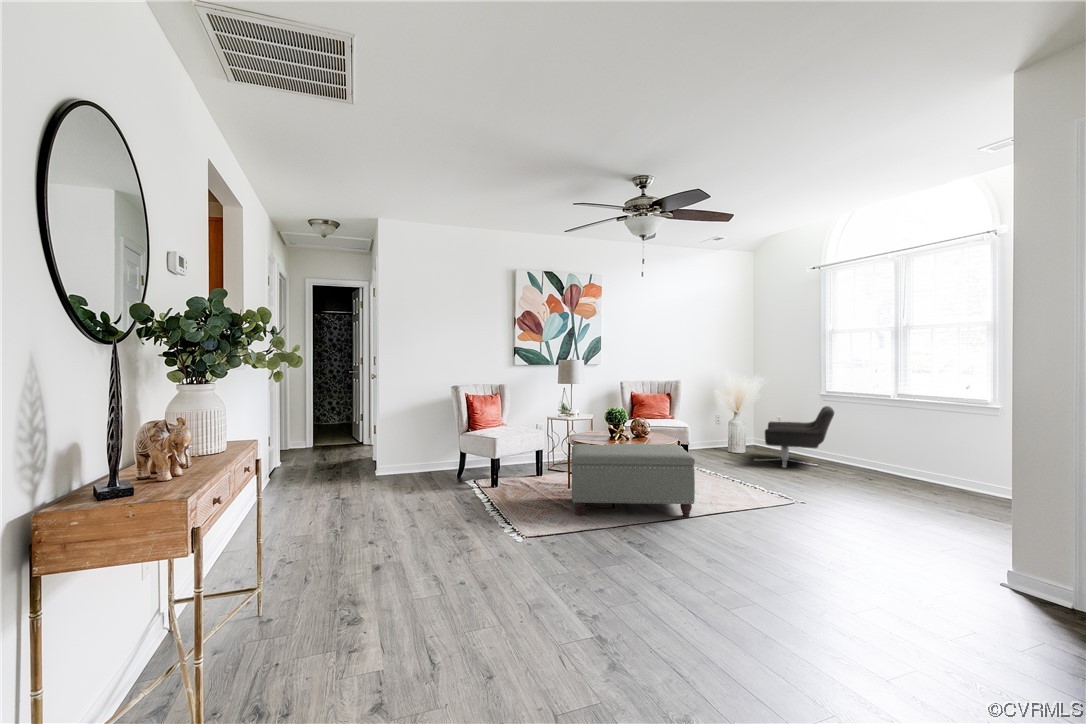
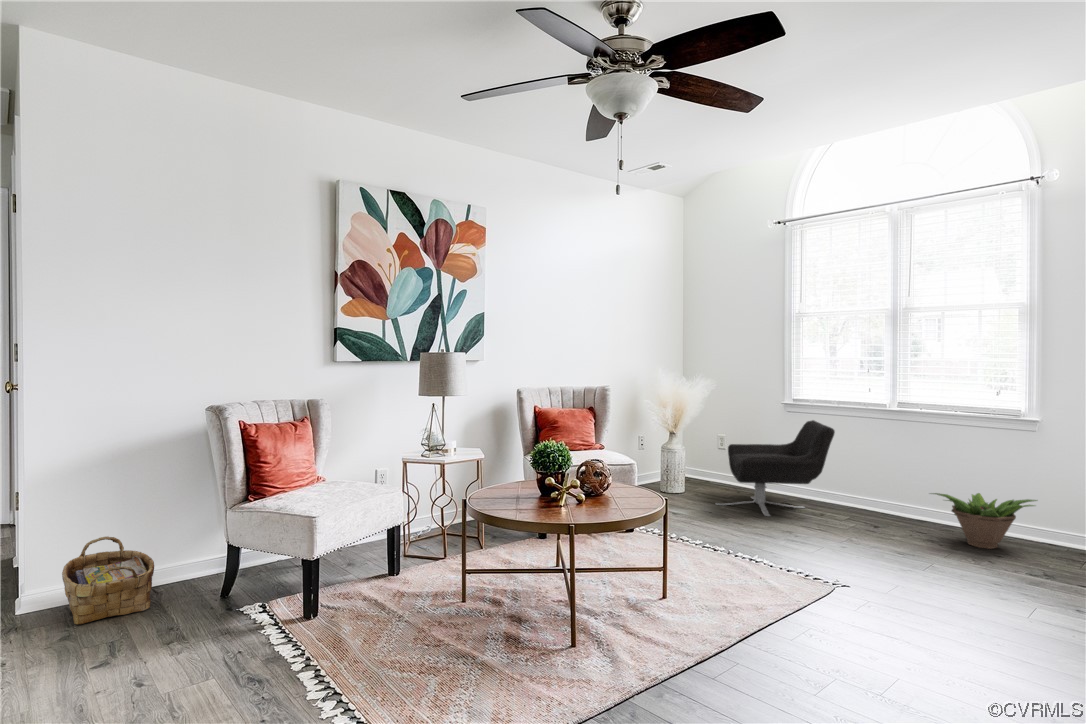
ottoman: present [571,444,695,517] -> none [483,511,738,685]
woven basket: none [393,445,429,481] -> present [62,536,154,625]
decorative plant: none [892,454,971,493] -> present [932,493,1037,549]

